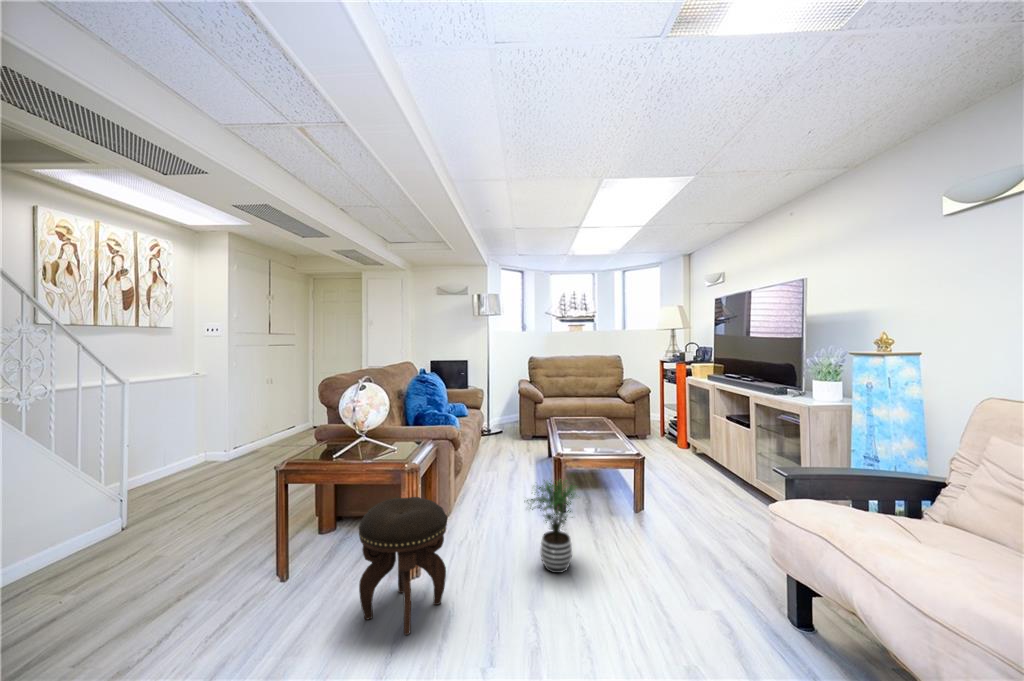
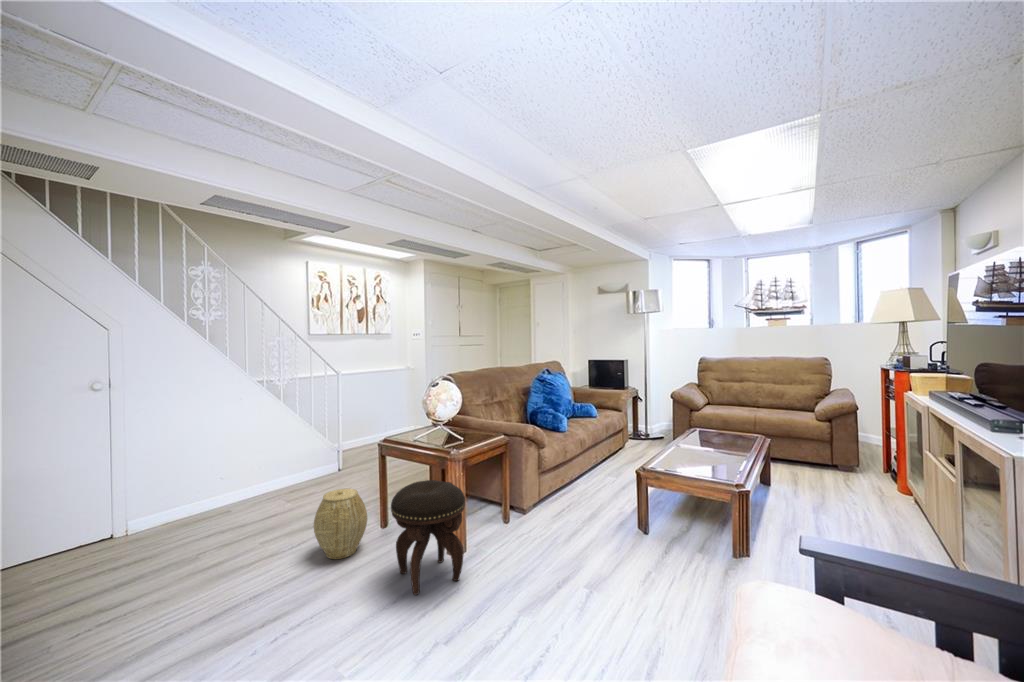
potted plant: present [527,479,577,573] -> none [548,489,616,592]
woven basket: none [209,534,291,639] -> present [314,488,367,559]

